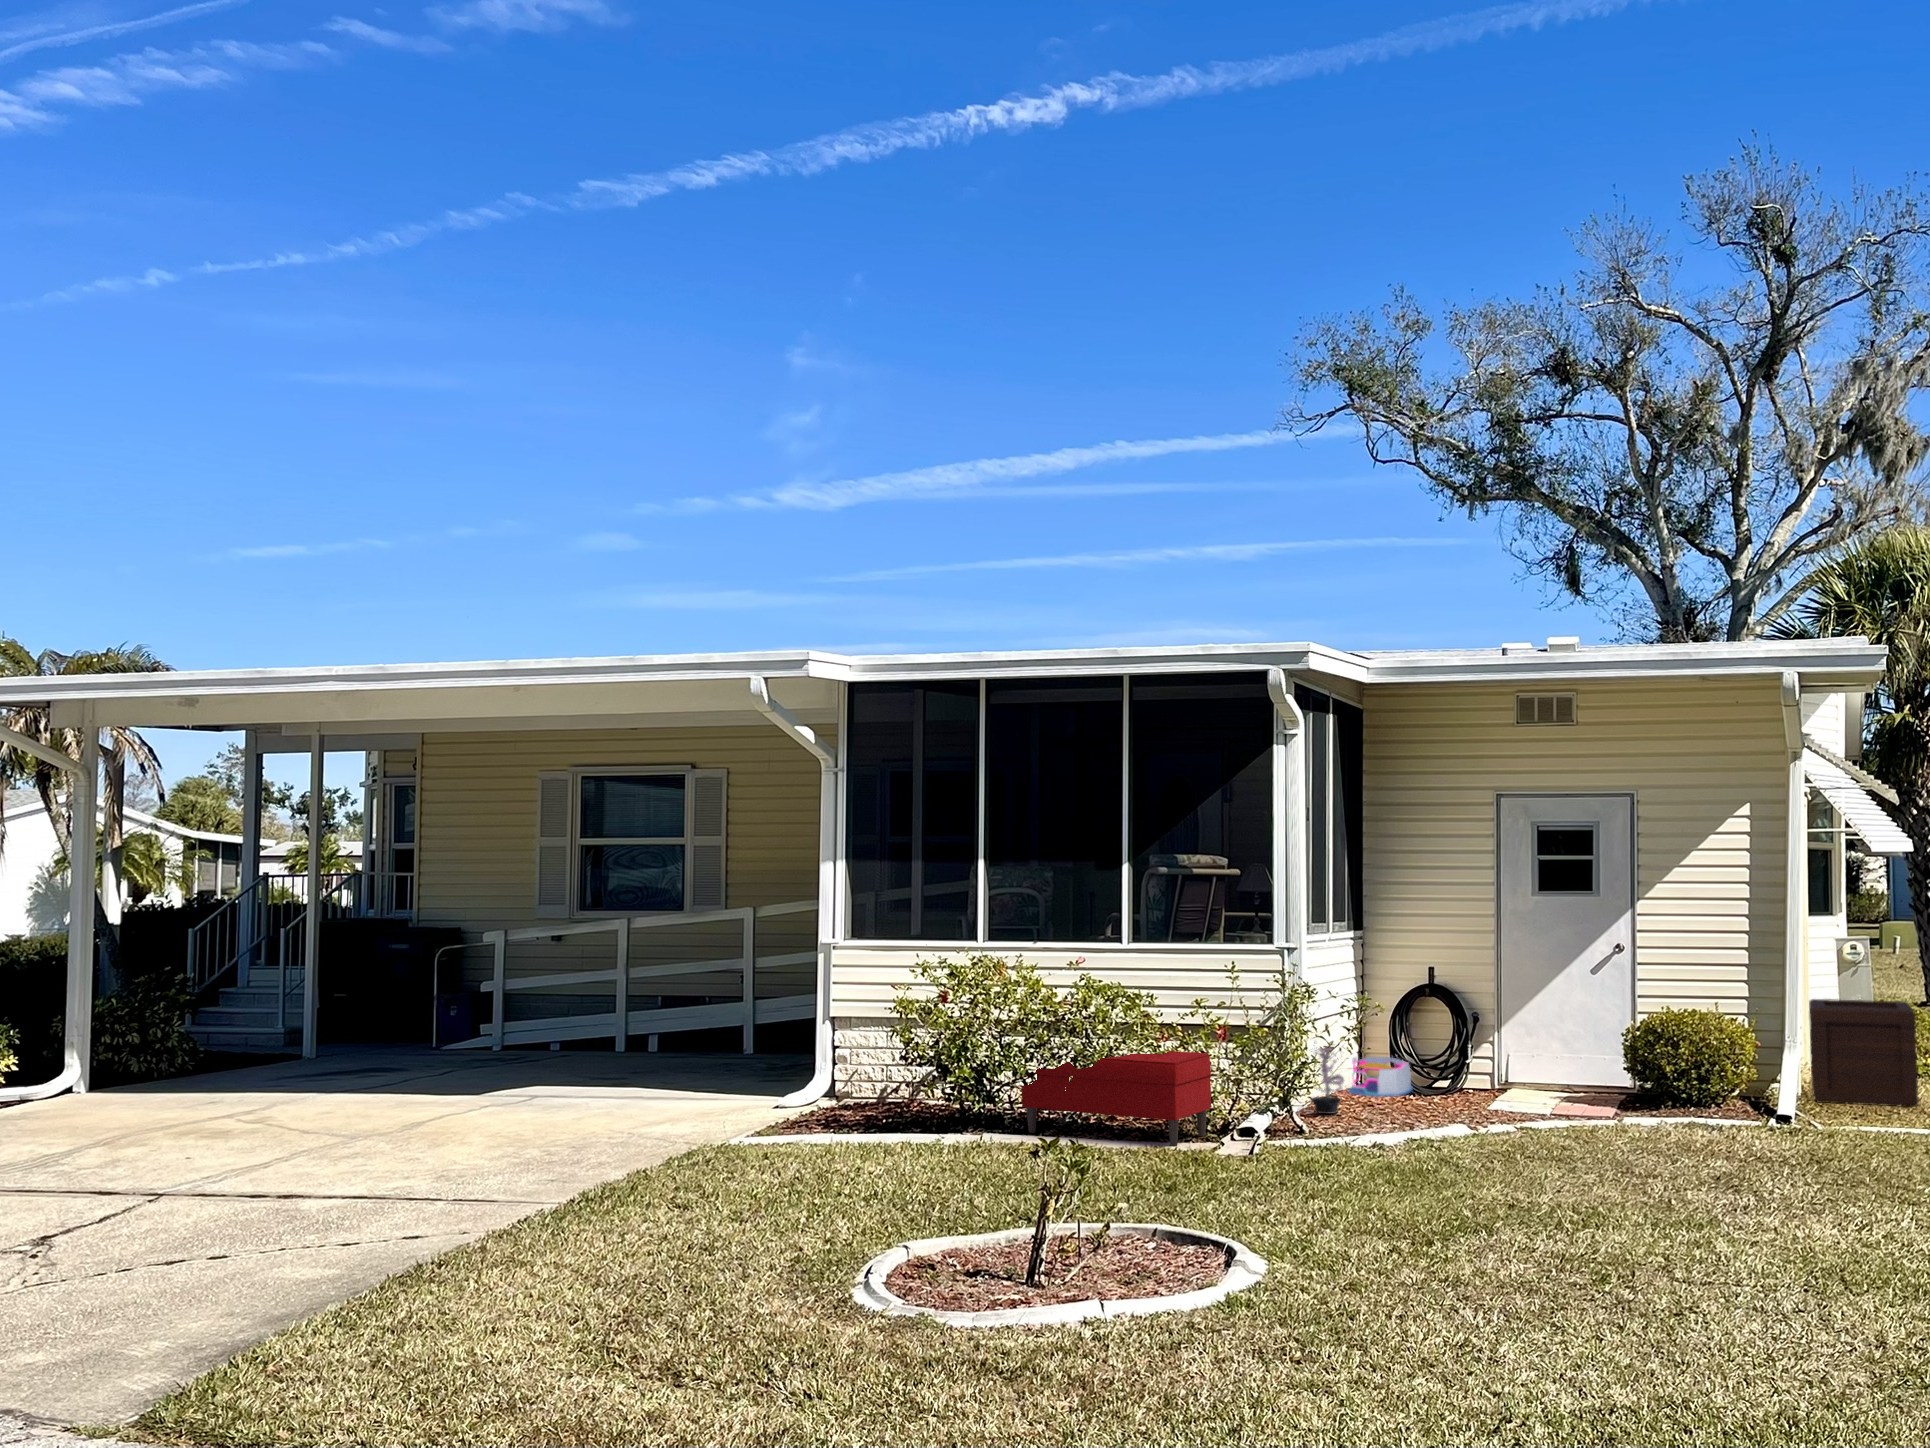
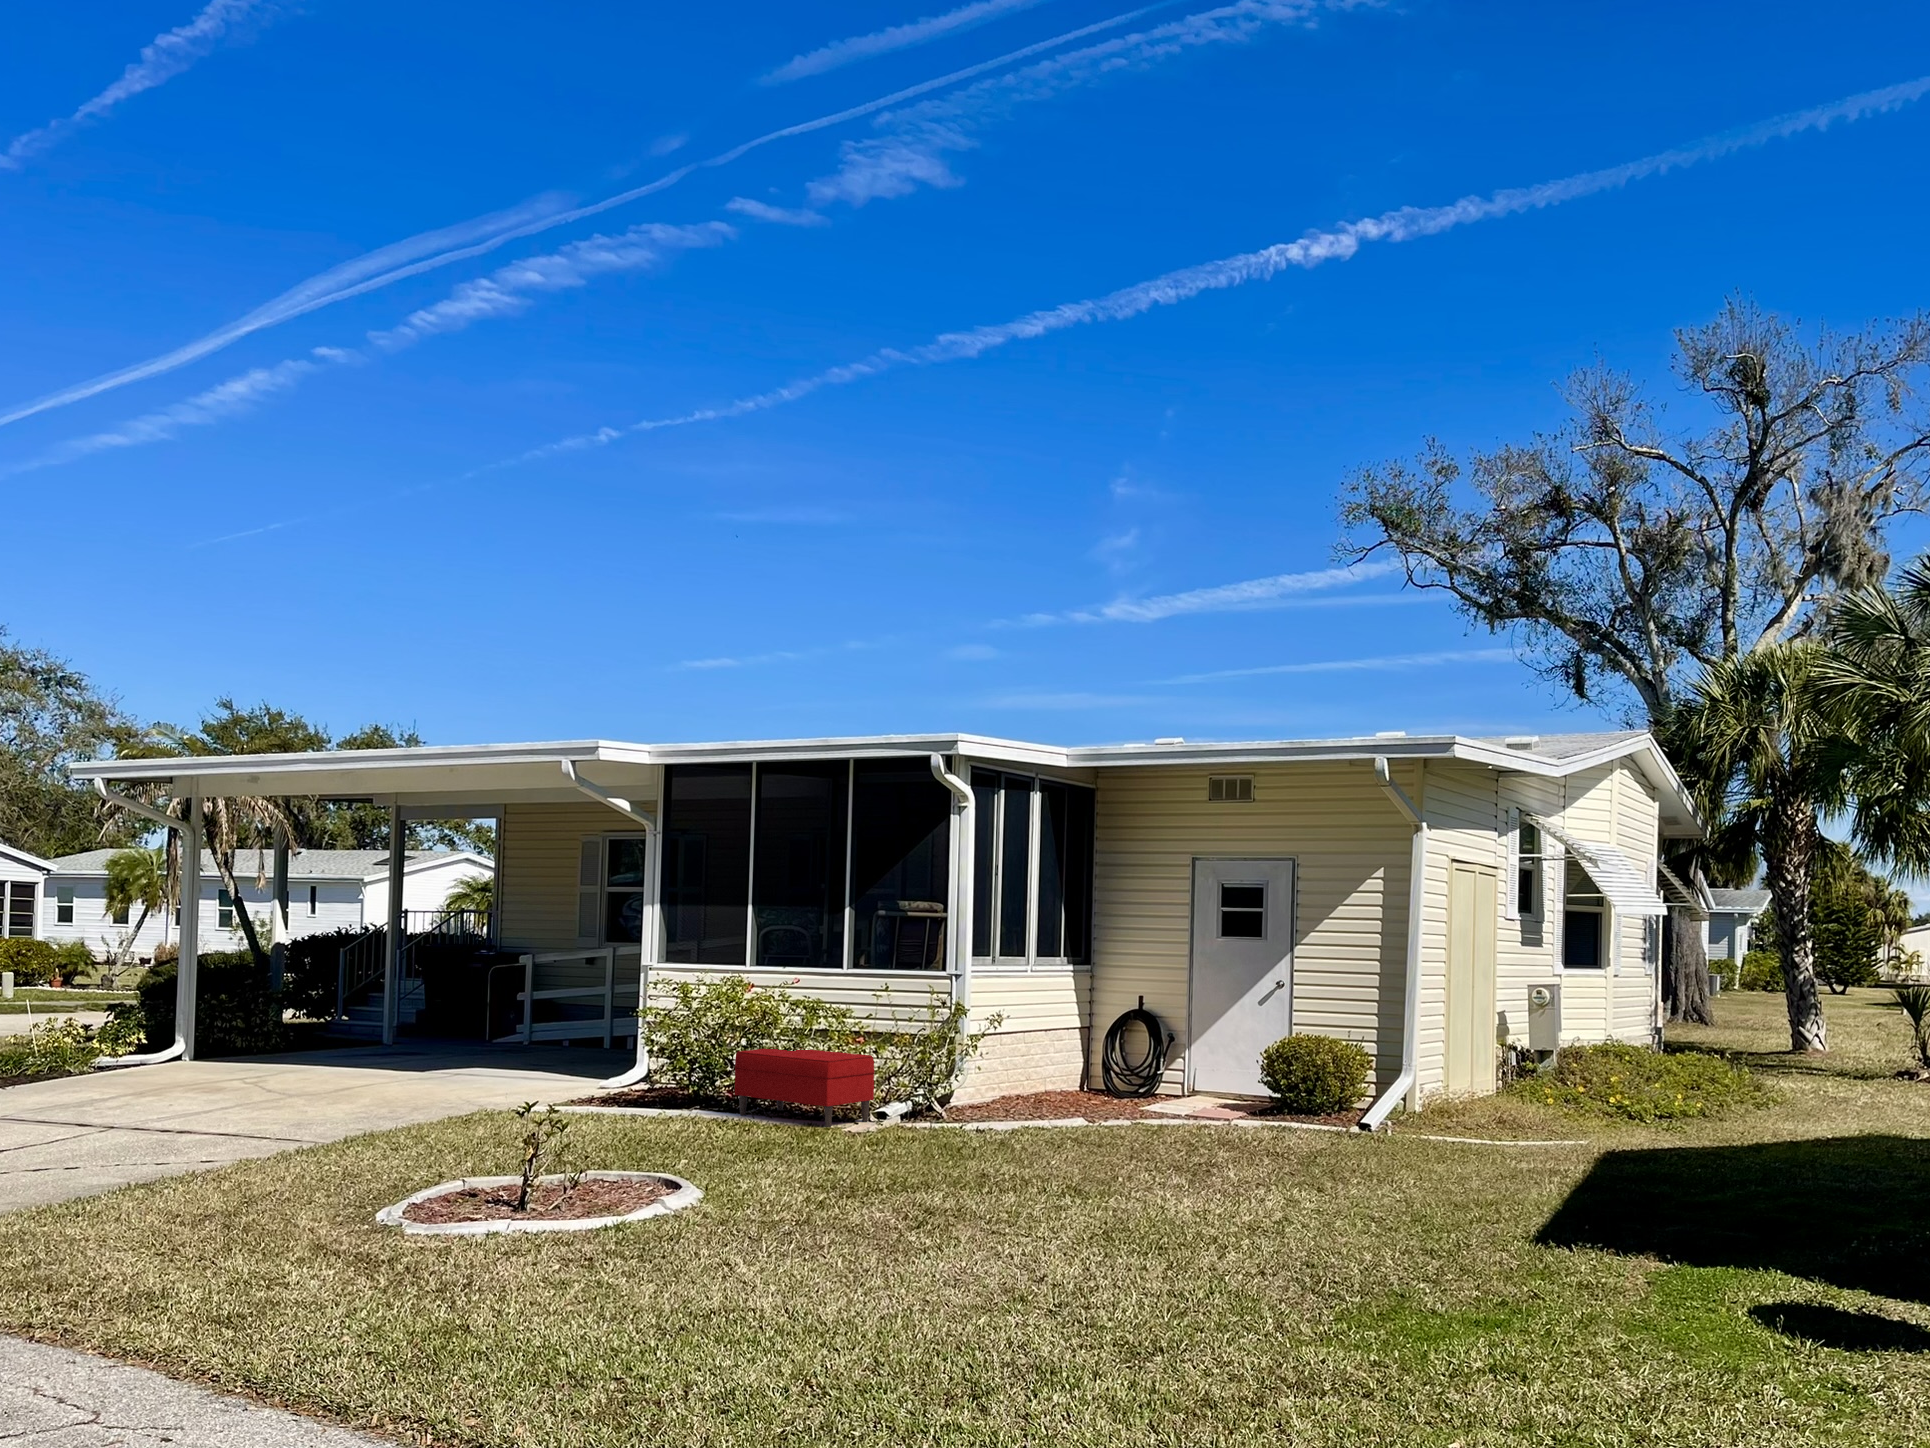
wooden crate: present [1809,999,1919,1107] -> none [1418,1030,1517,1120]
potted plant: present [1309,1047,1344,1114] -> none [973,1049,1017,1110]
storage bin: present [1348,1057,1413,1097] -> none [1055,1069,1116,1101]

